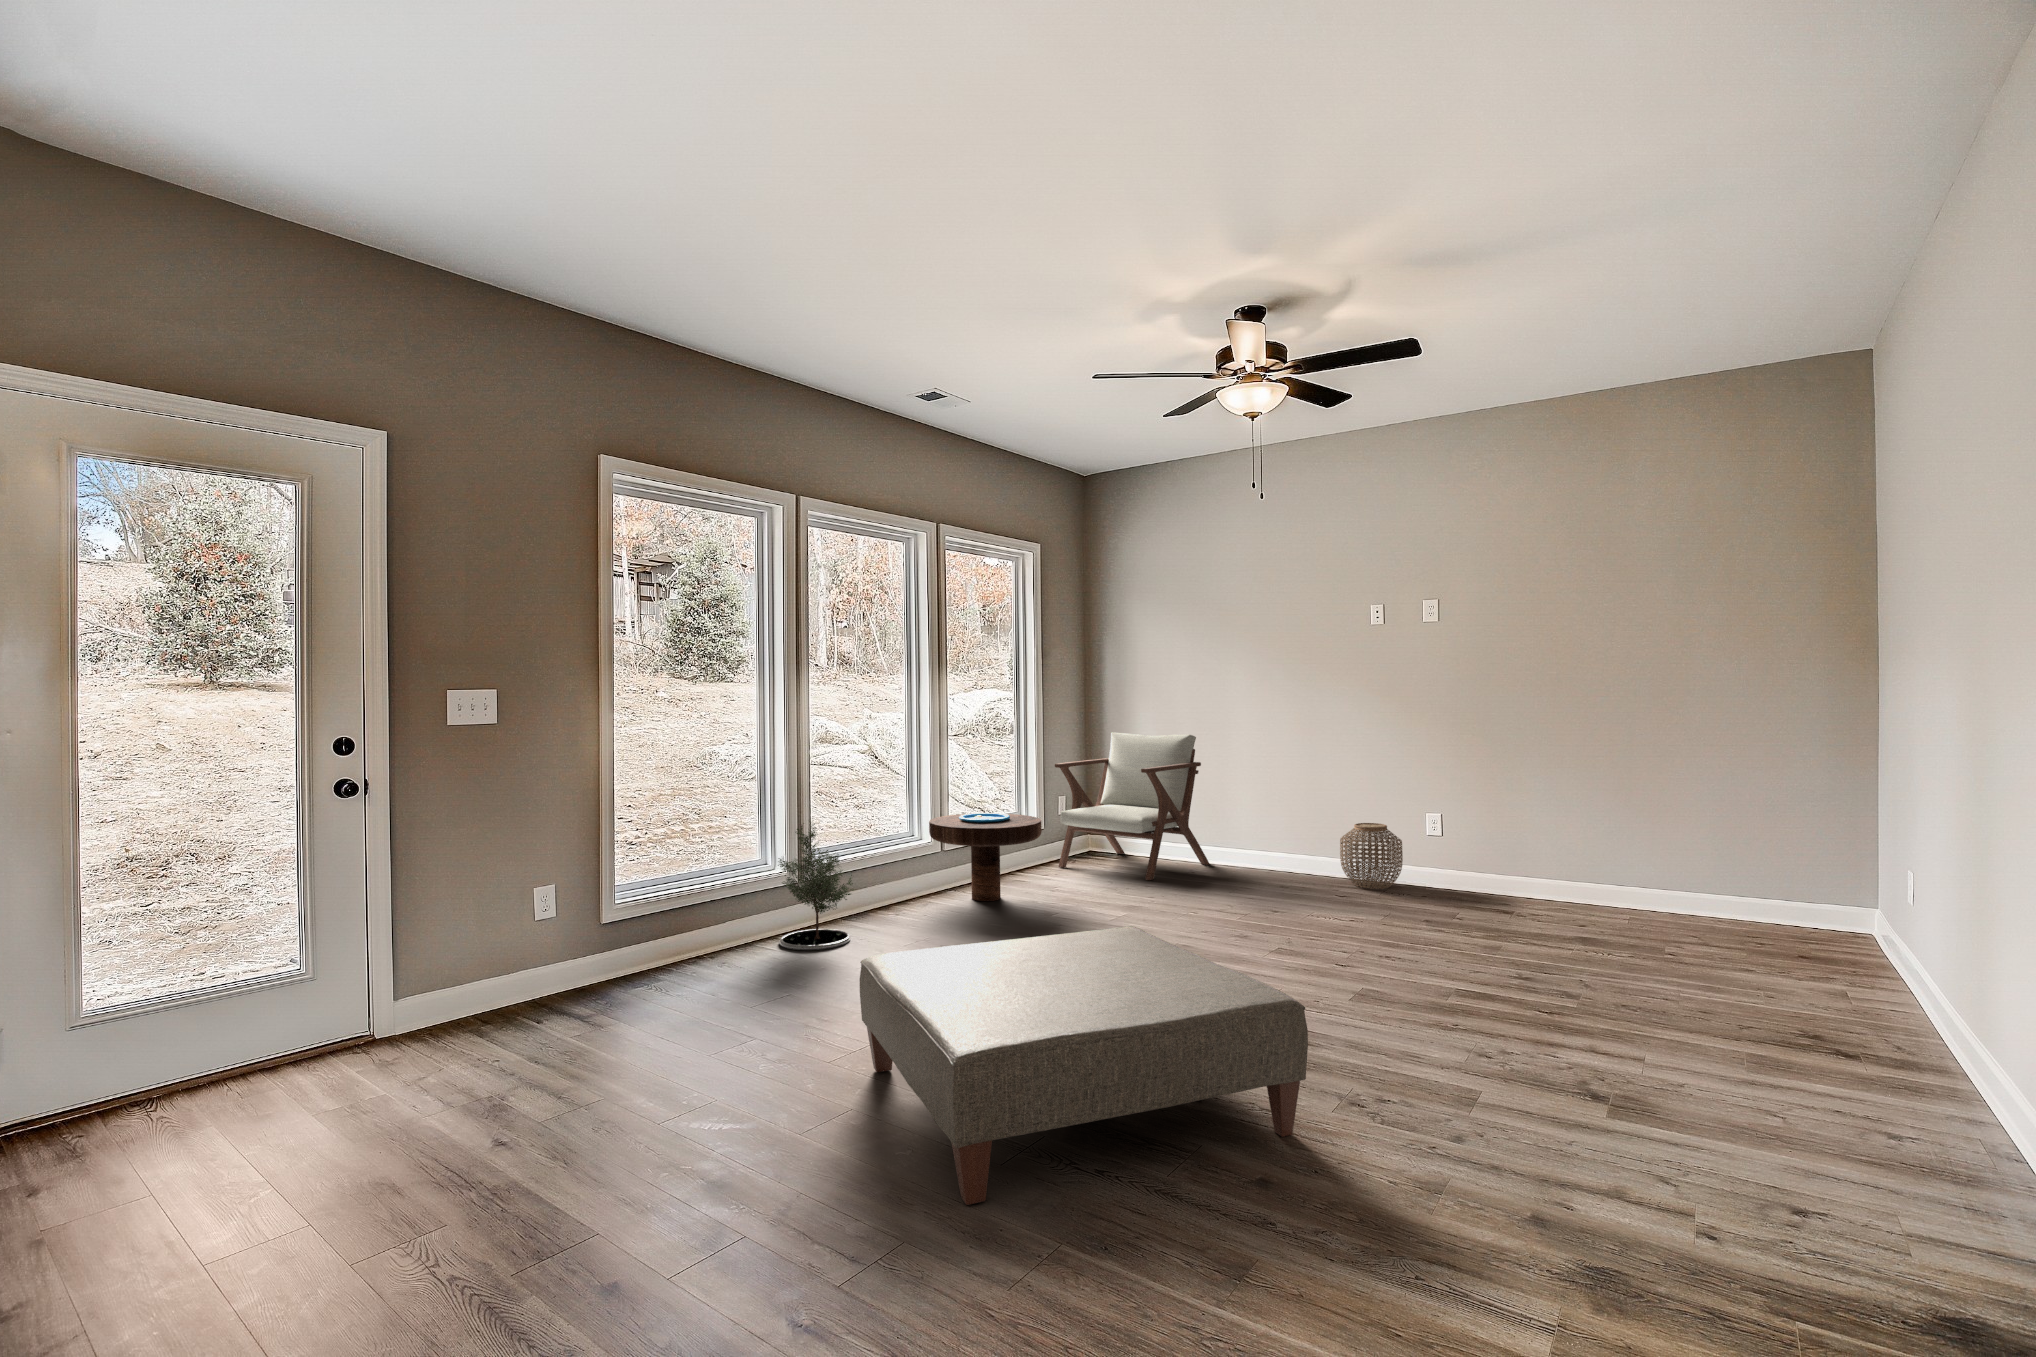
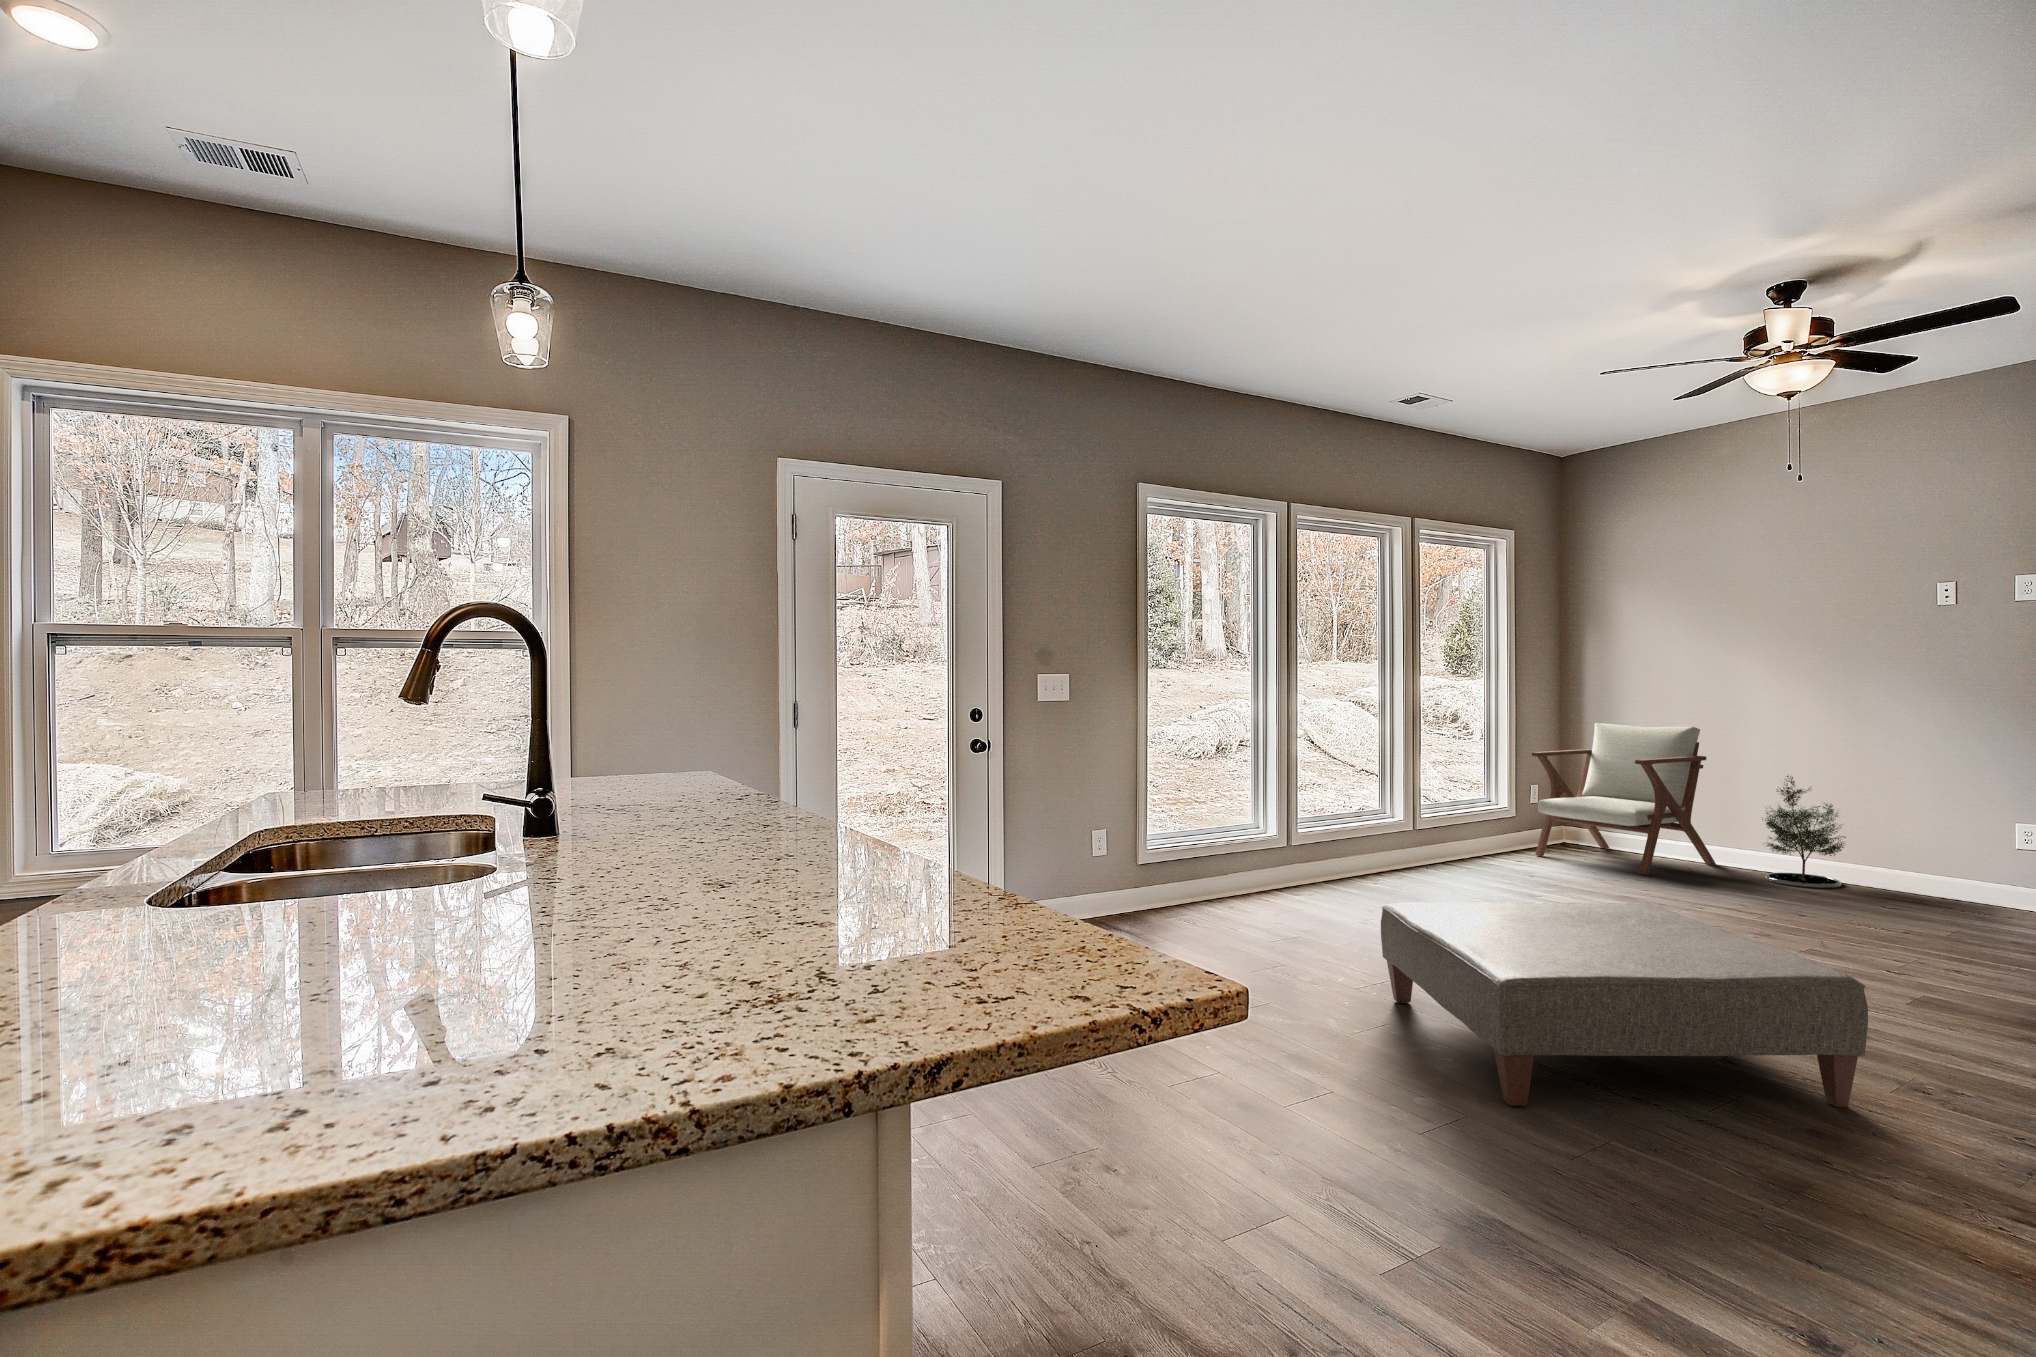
side table: present [929,813,1042,901] -> none [1405,796,1523,880]
potted tree: present [778,818,854,950] -> present [1762,776,1846,888]
woven basket: present [1340,823,1403,889] -> none [1894,830,1985,906]

